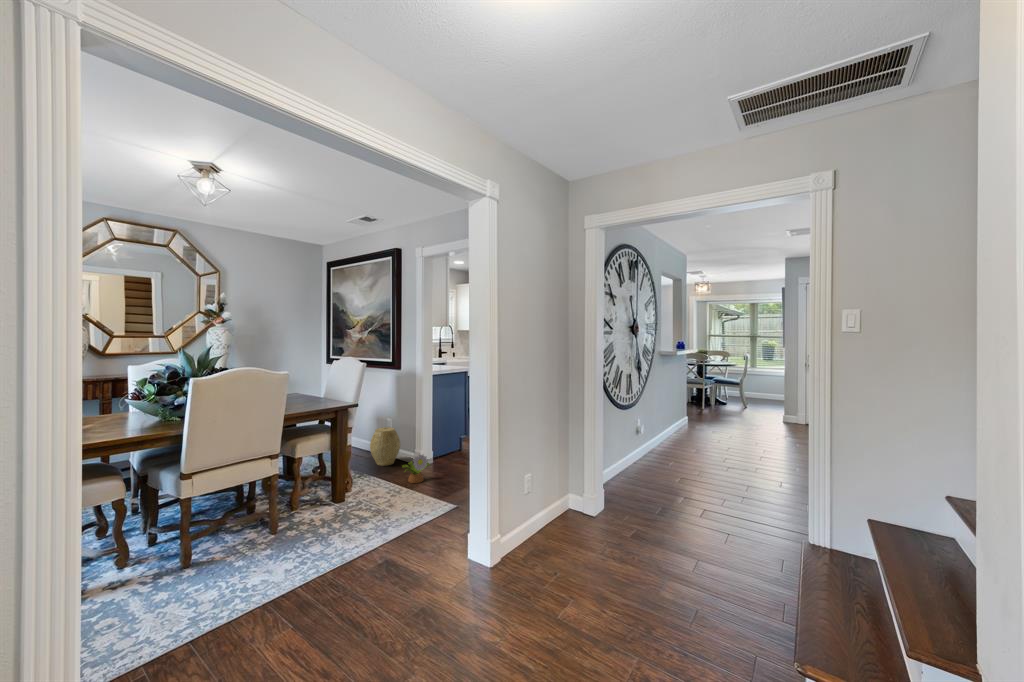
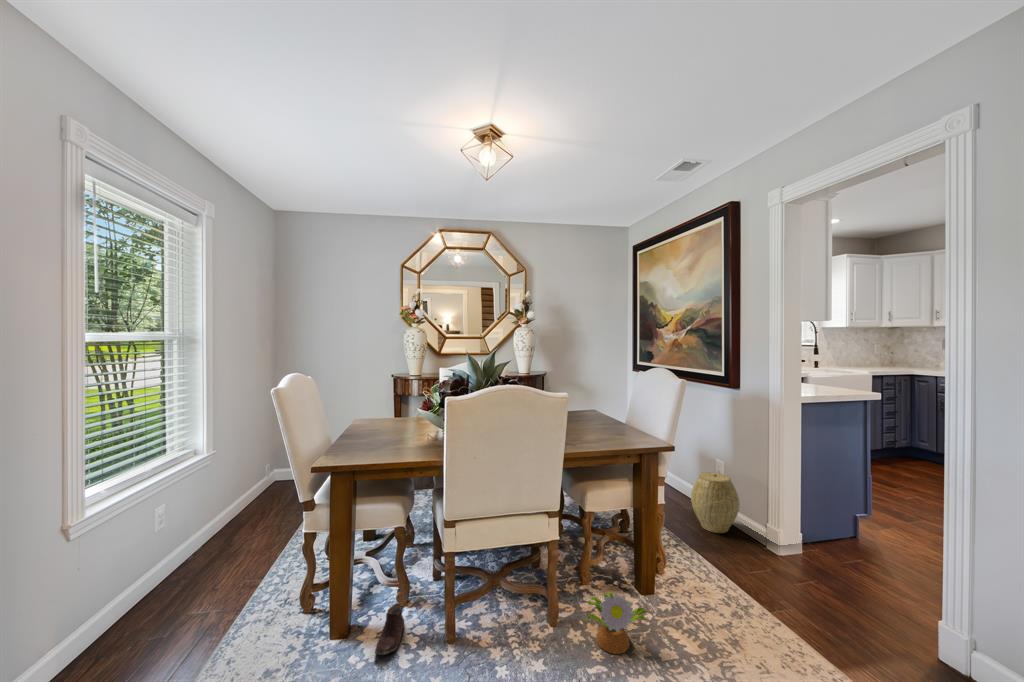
decorative plant: present [402,454,430,483] -> present [584,591,647,654]
shoe: none [113,555,136,589] -> present [375,603,404,655]

